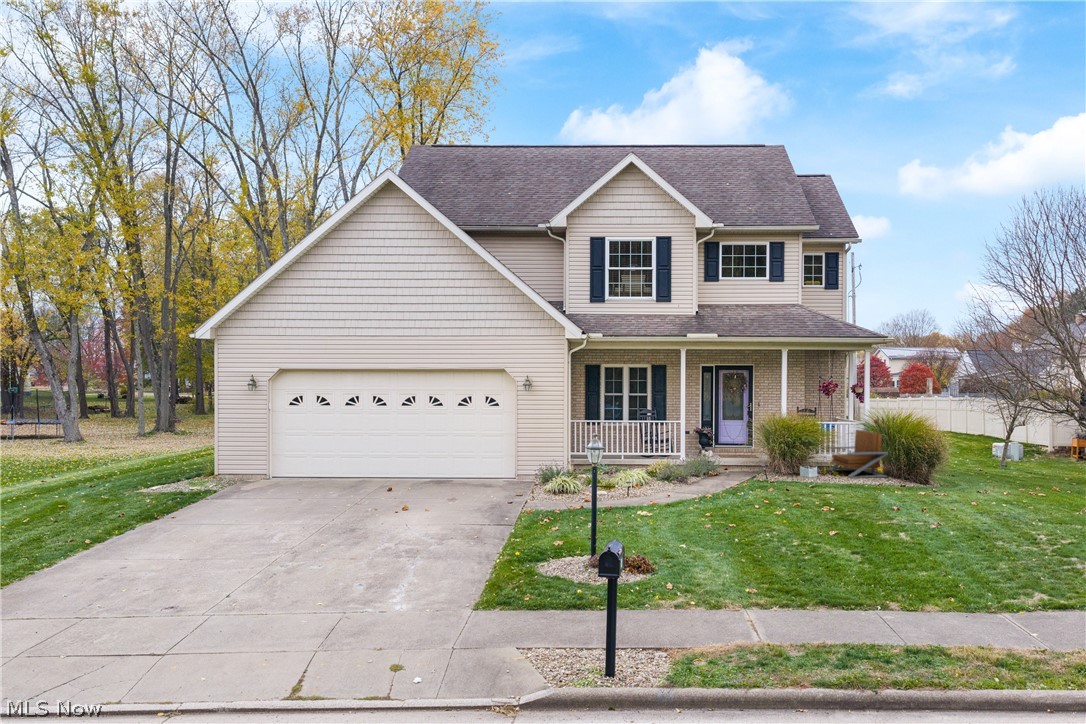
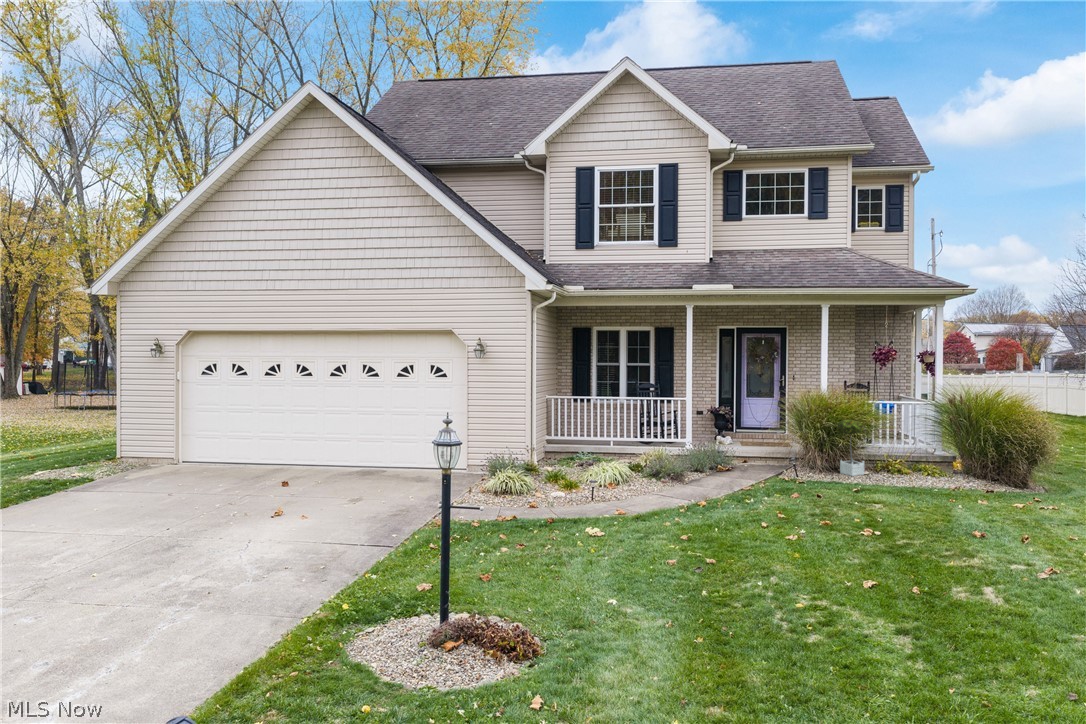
lounge chair: present [829,430,888,478] -> none [882,411,968,478]

